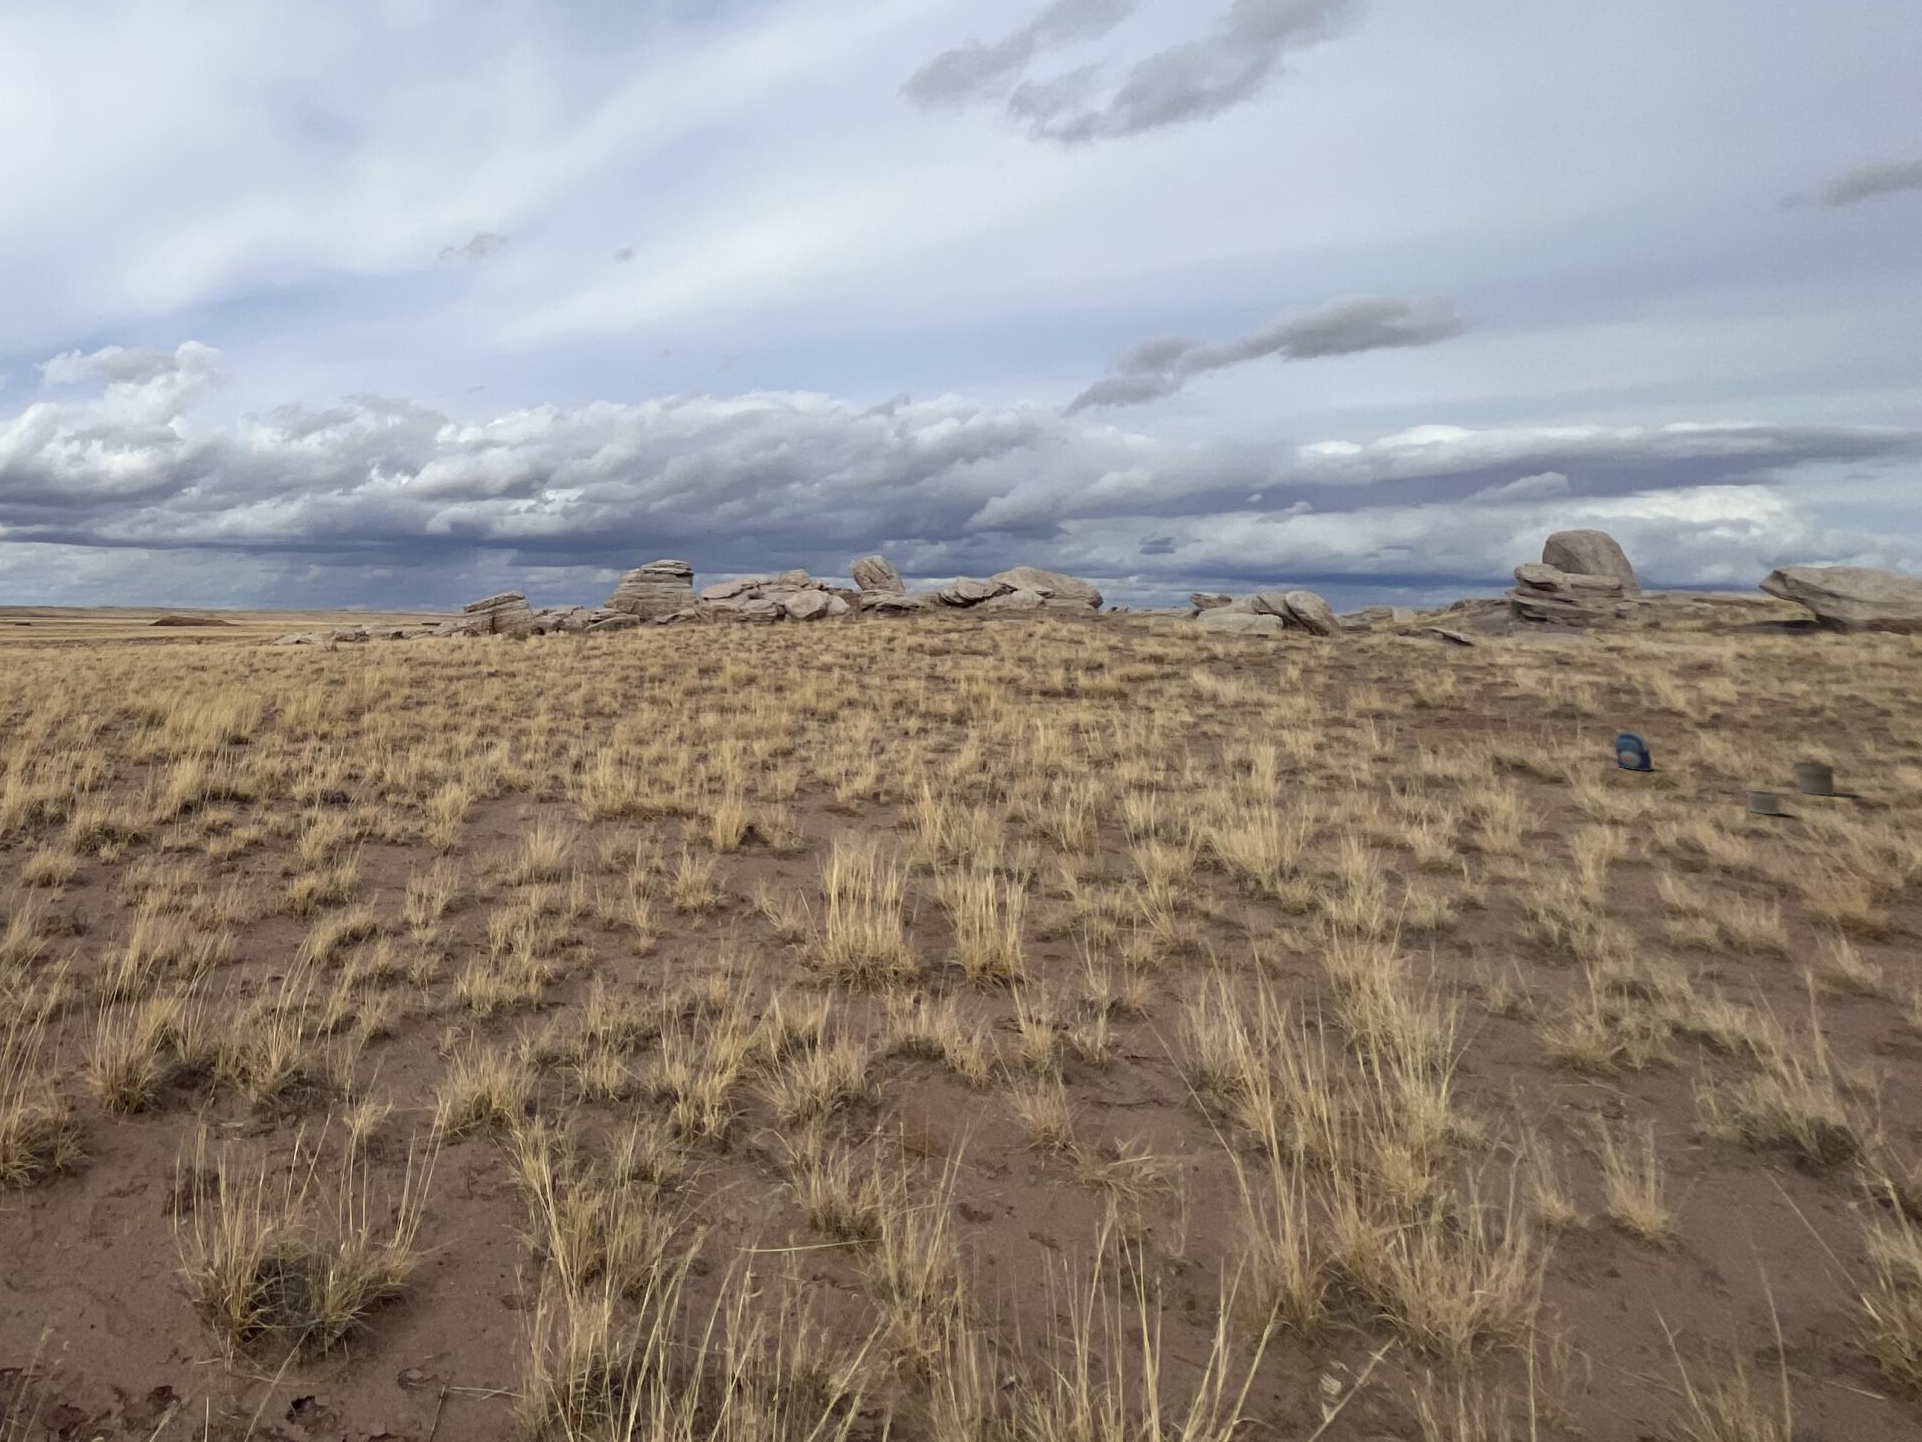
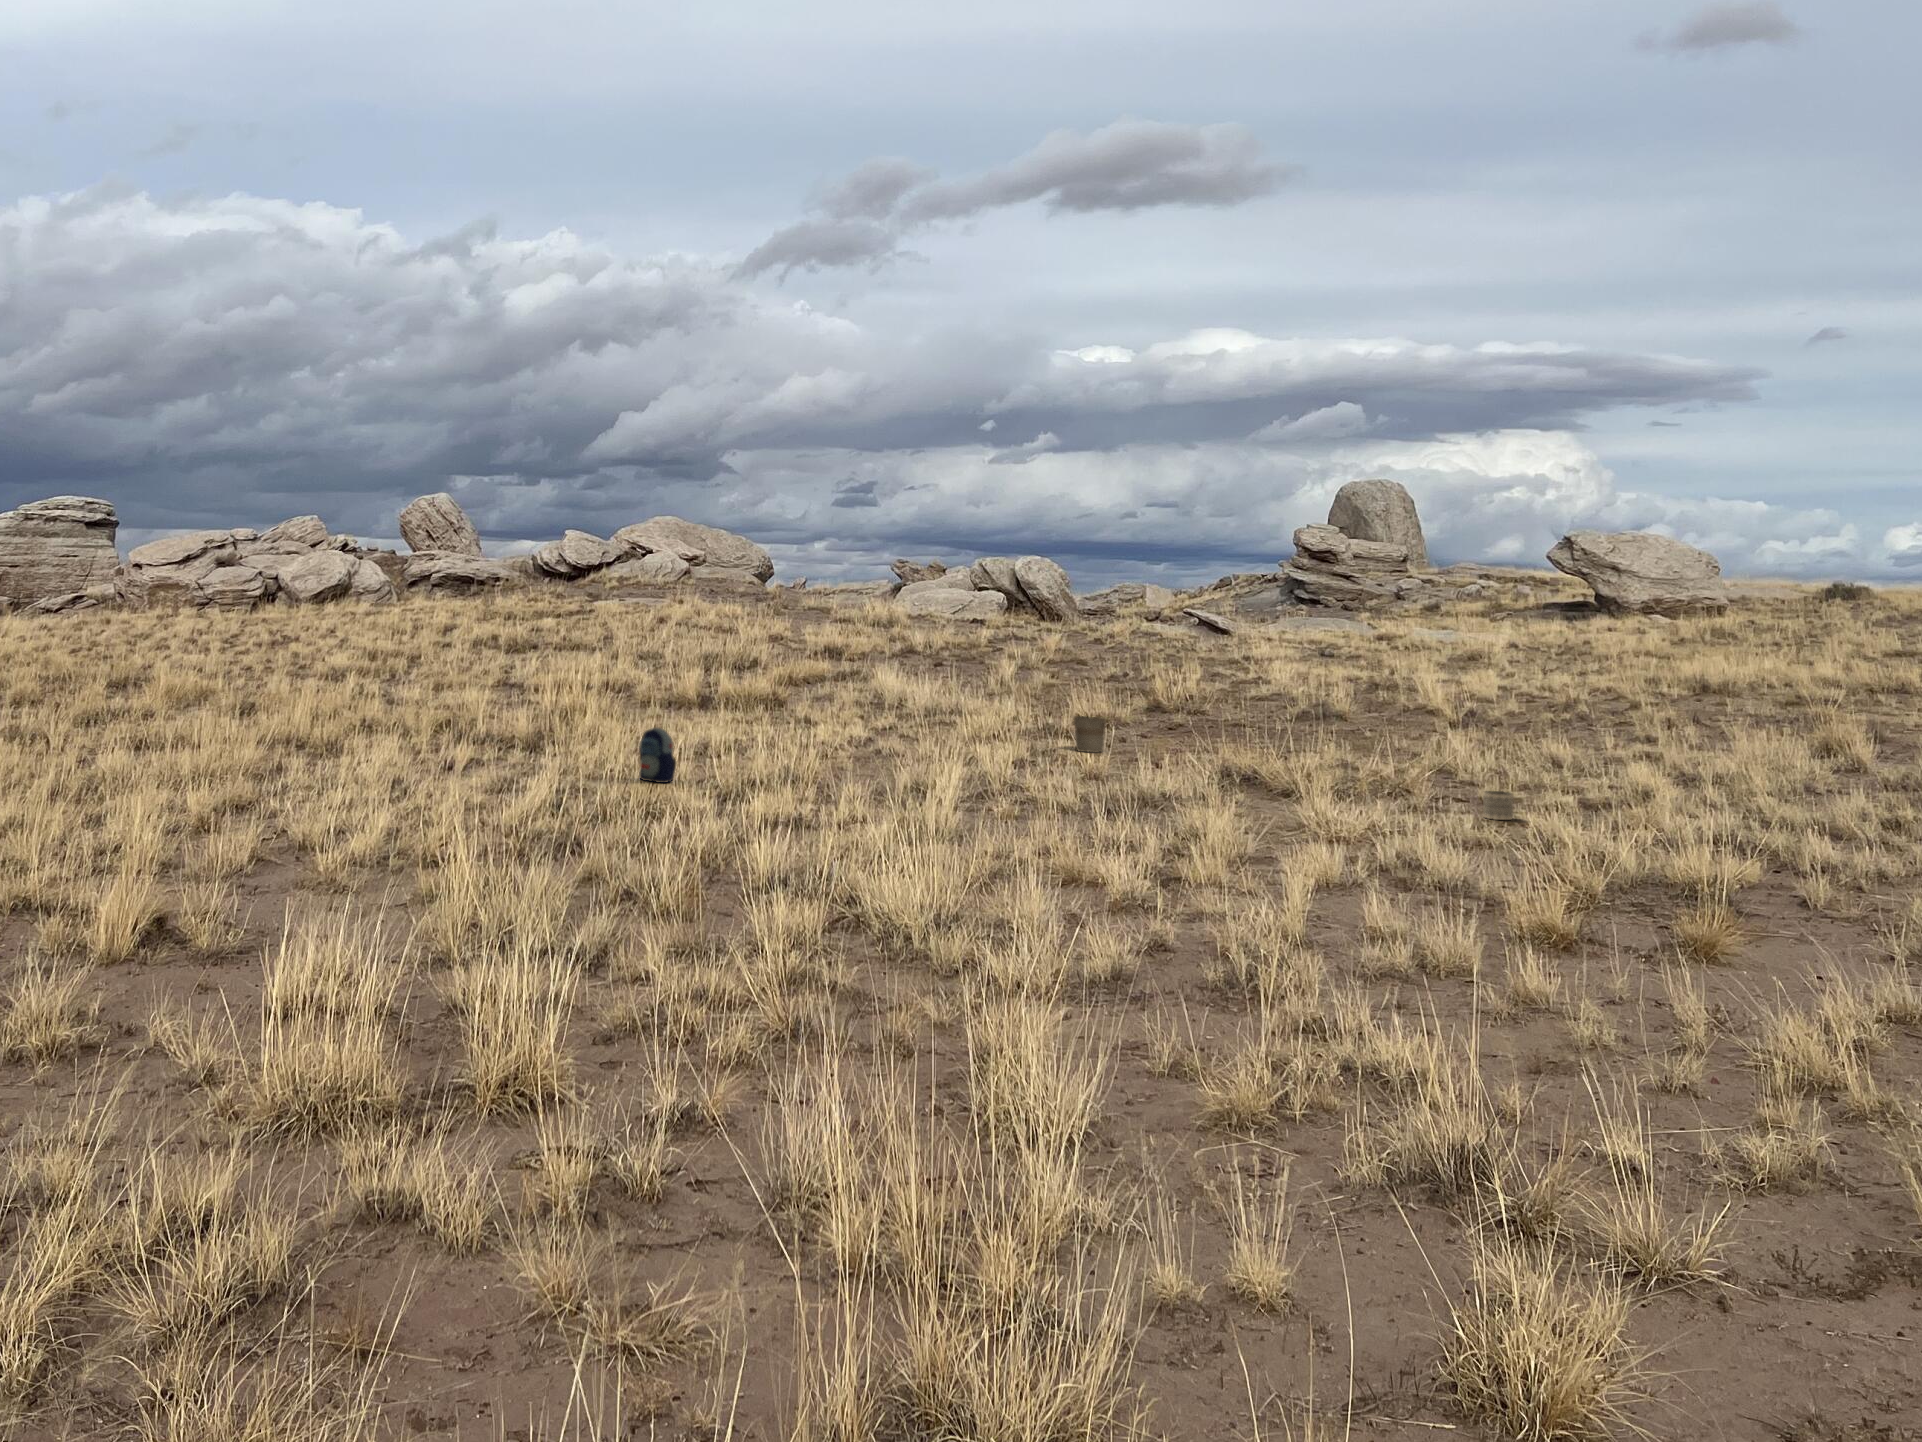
backpack: present [1615,732,1652,771] -> present [639,727,677,783]
bucket: present [1793,762,1834,796] -> present [1074,716,1106,753]

